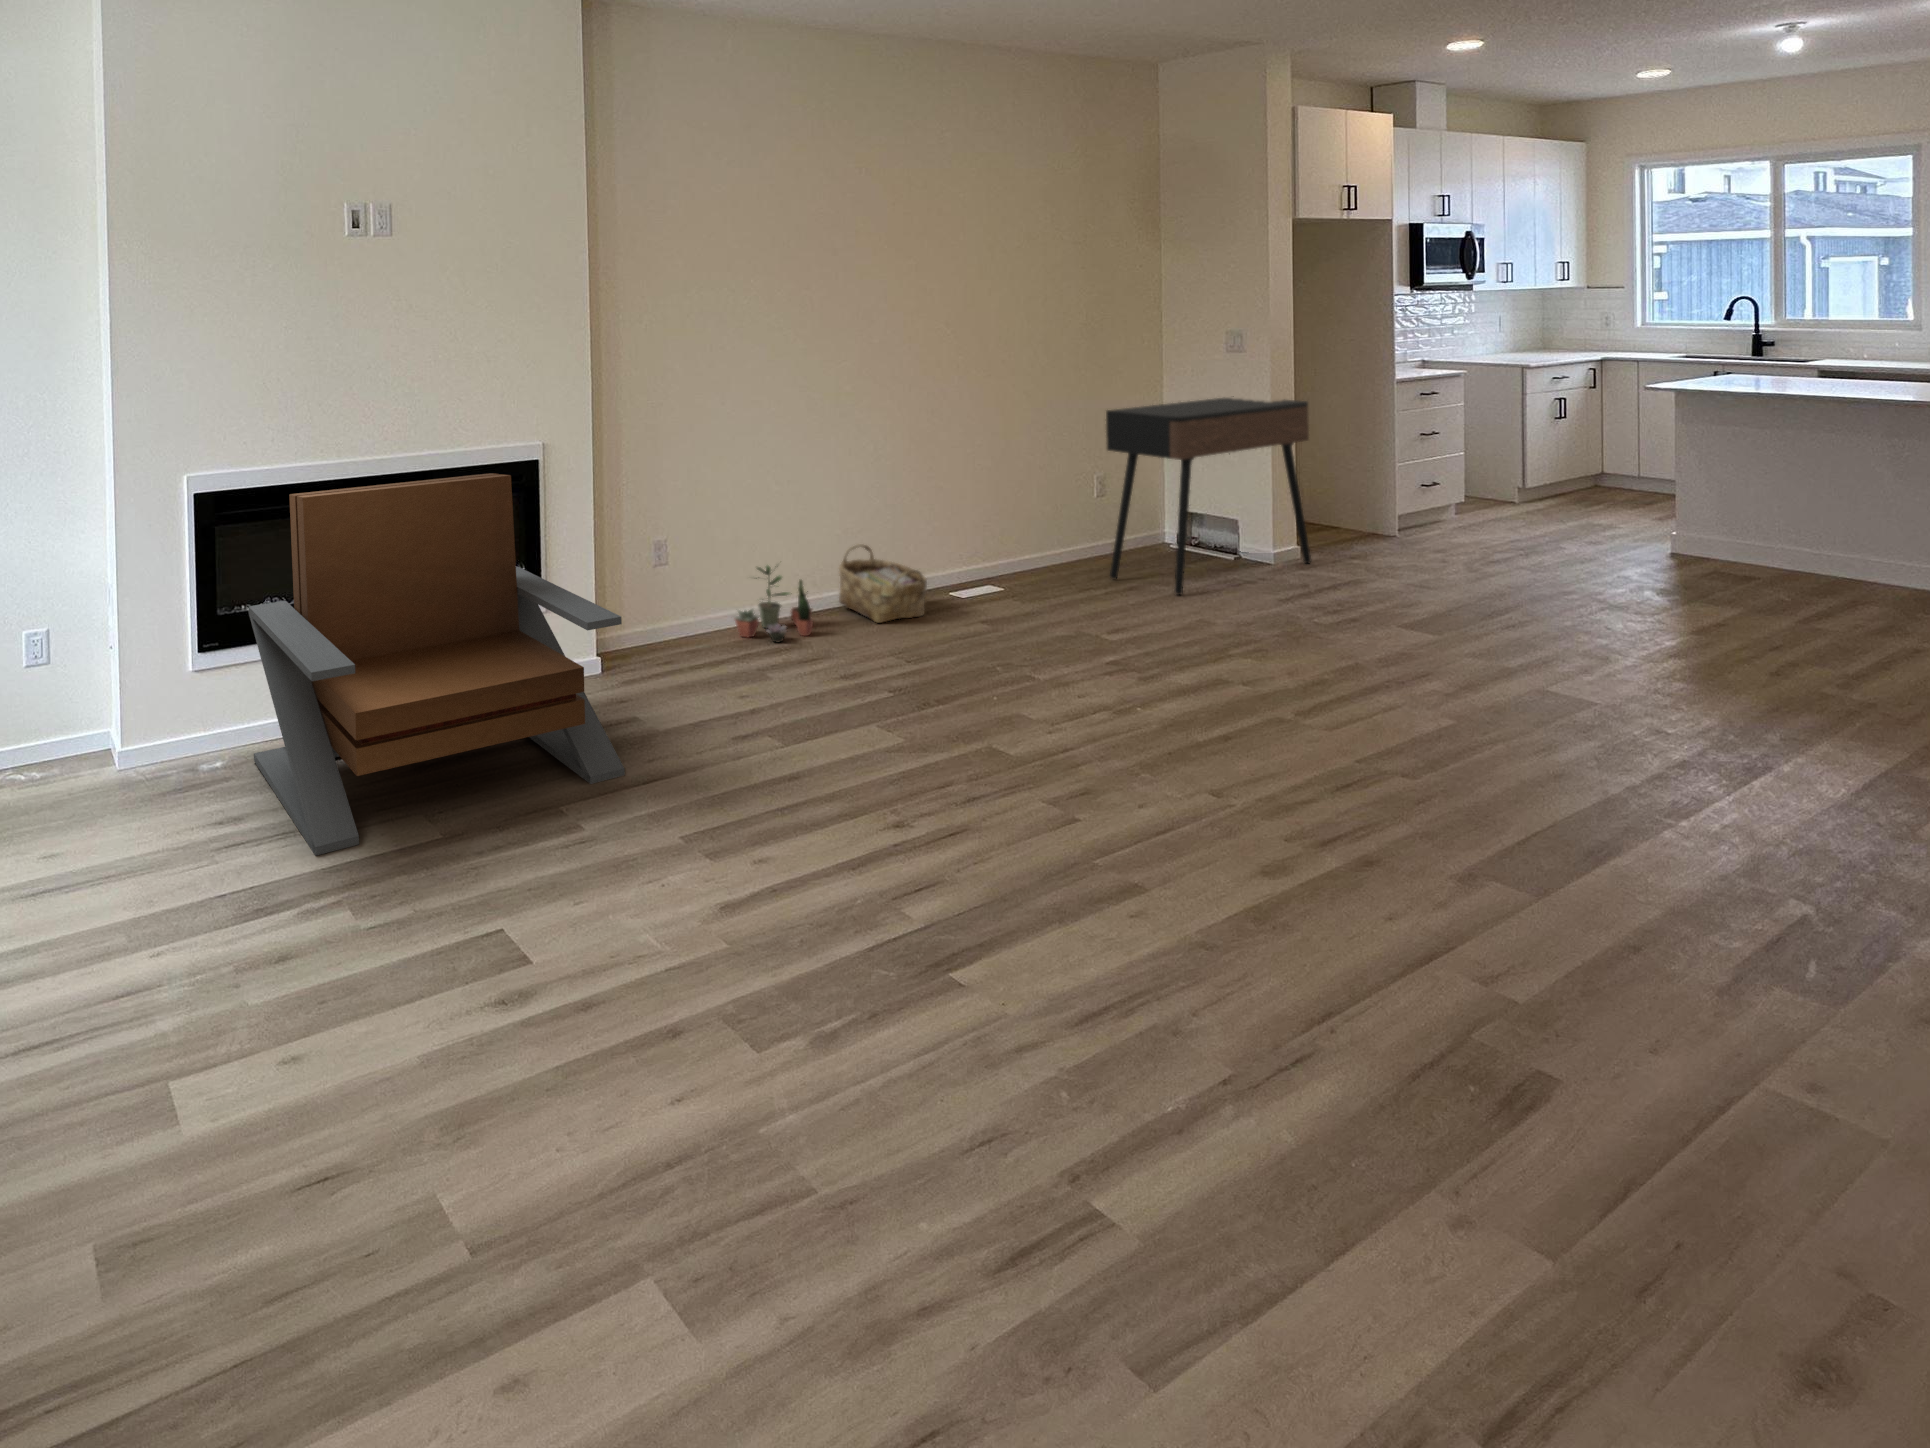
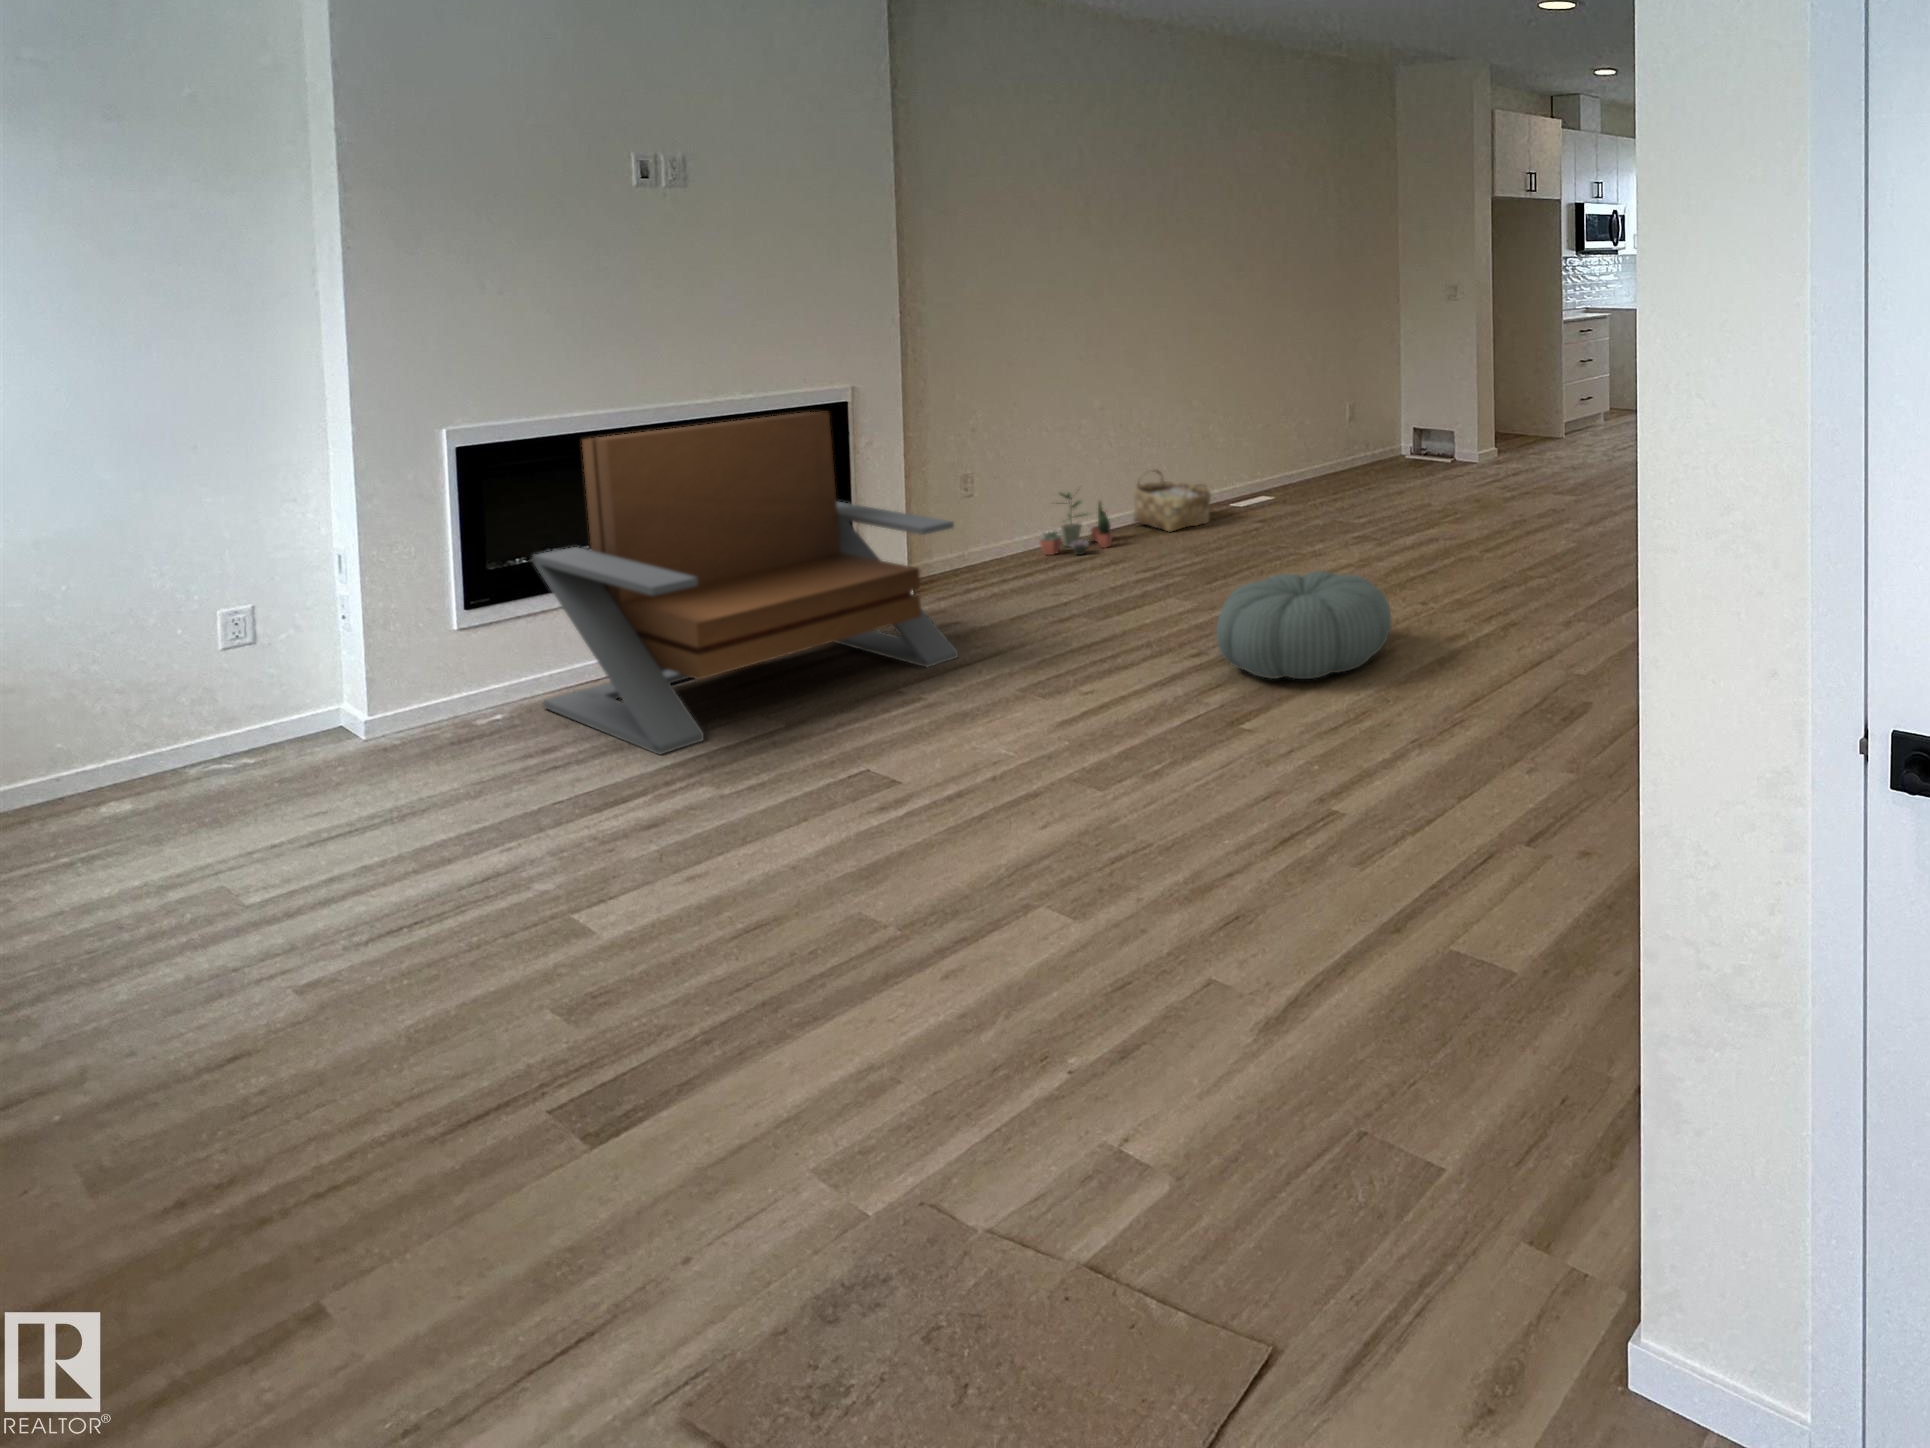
console table: present [1106,398,1311,595] -> none [1355,334,1505,489]
pouf: none [918,744,1172,923] -> present [1216,571,1391,679]

